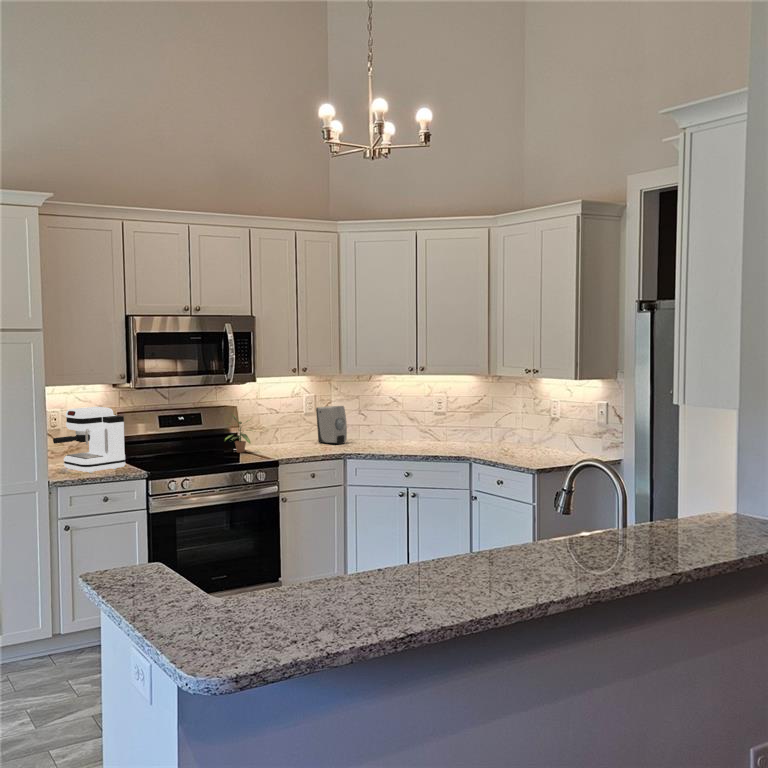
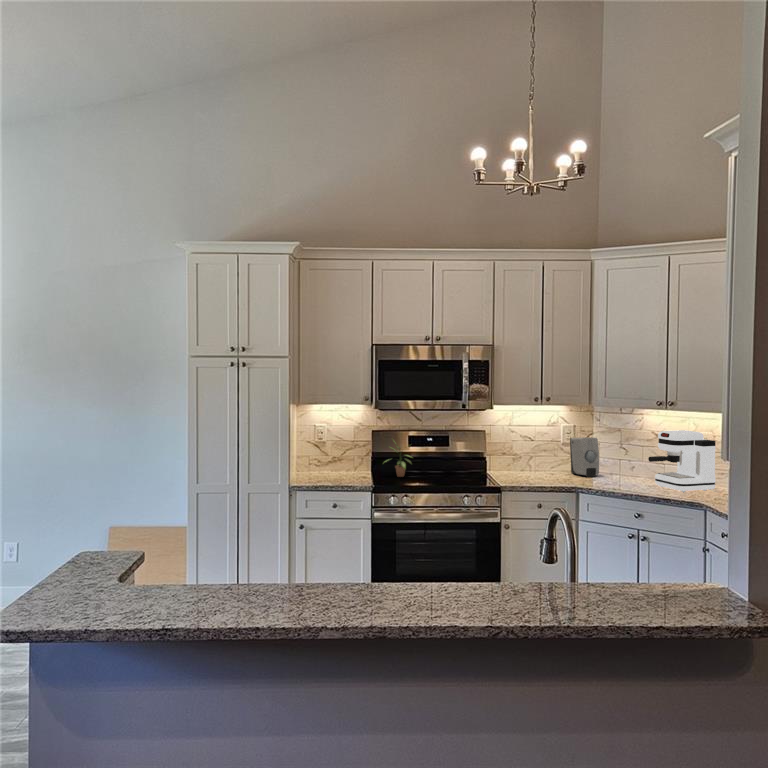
coffee maker: present [53,407,125,473] -> present [648,430,716,492]
potted plant: present [225,414,252,453] -> present [385,441,411,477]

